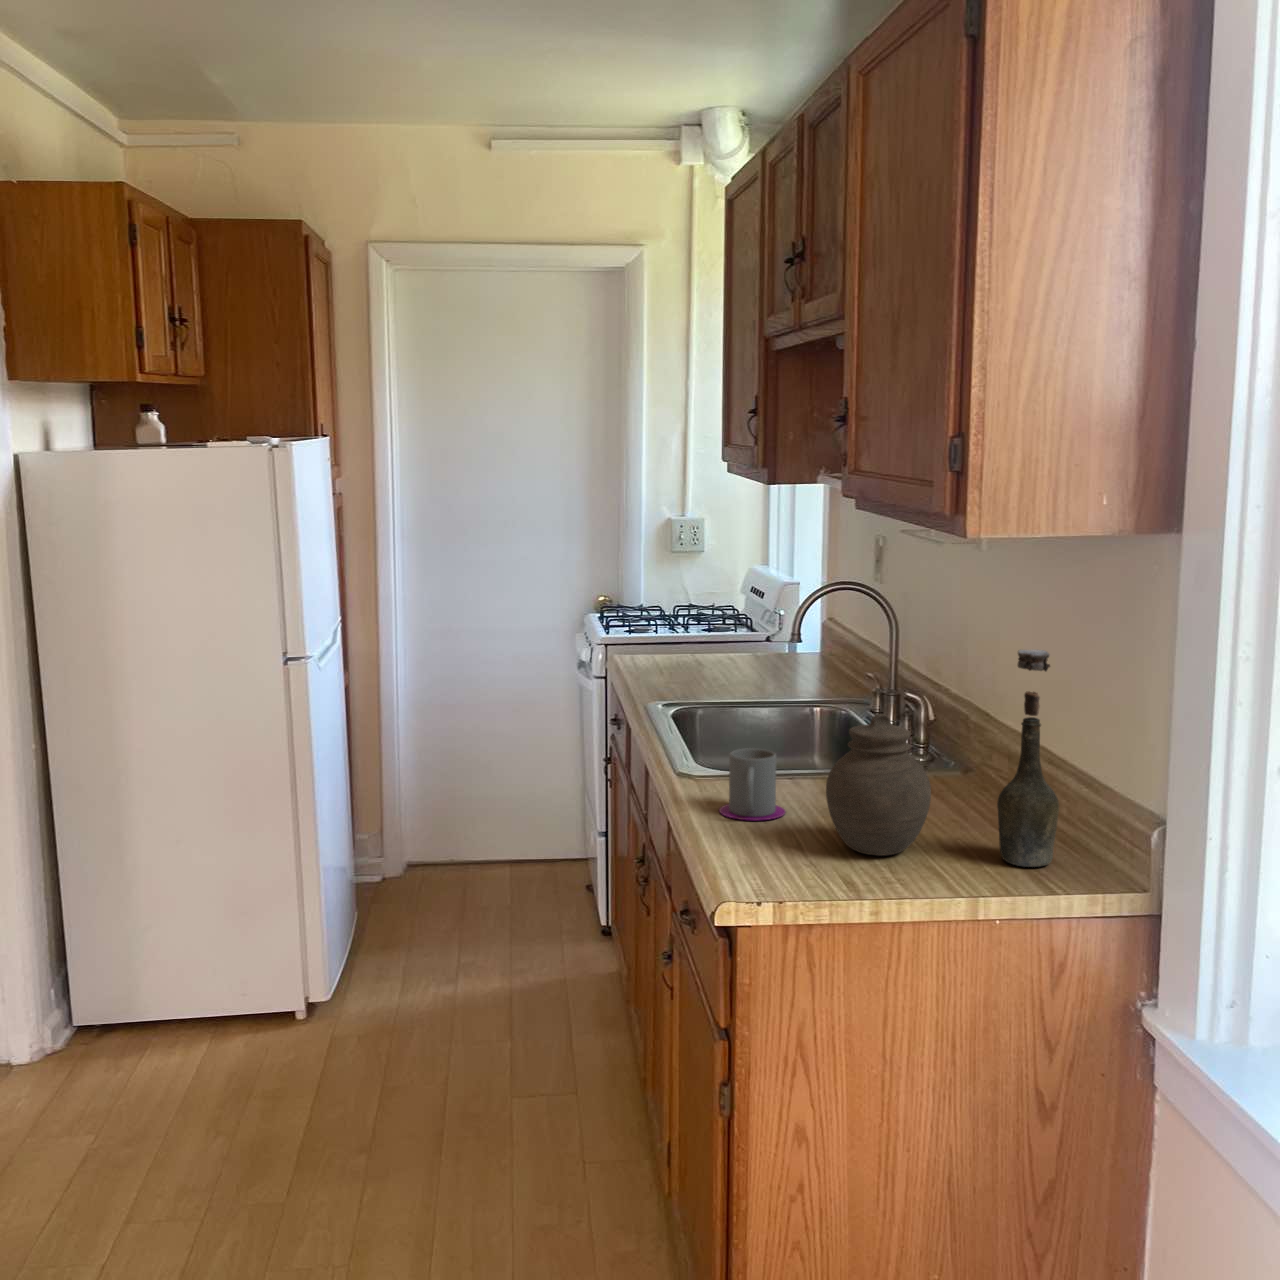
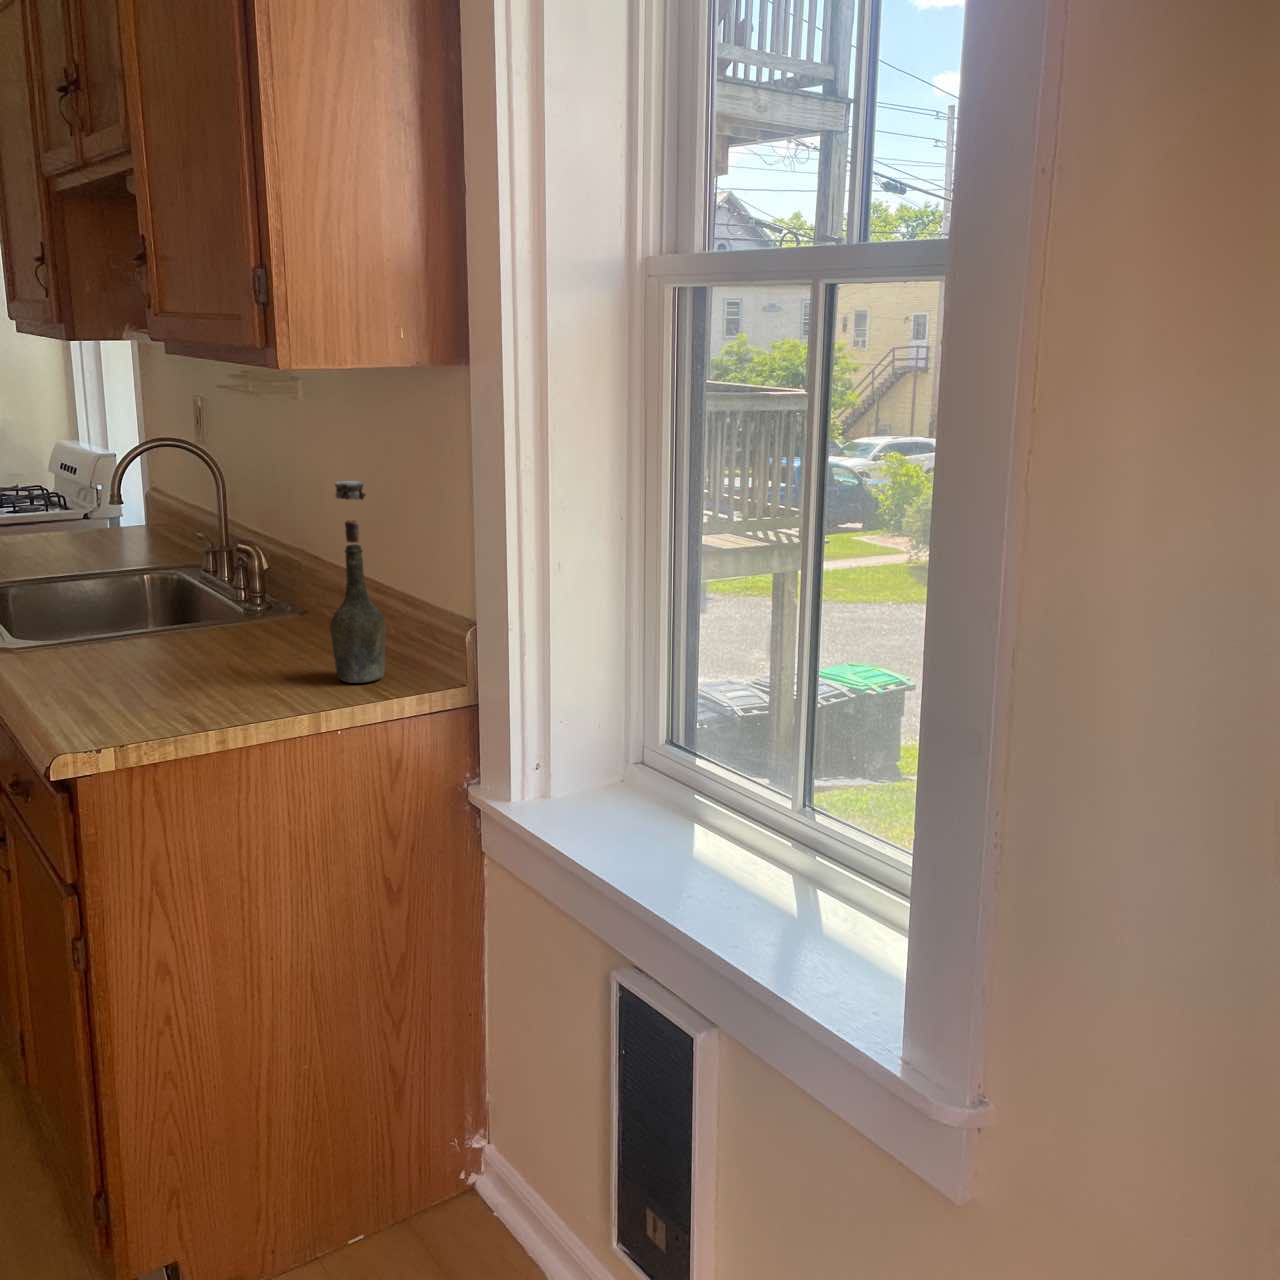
jar: present [826,714,931,856] -> none [160,554,266,693]
mug: present [719,748,785,821] -> none [45,607,120,680]

